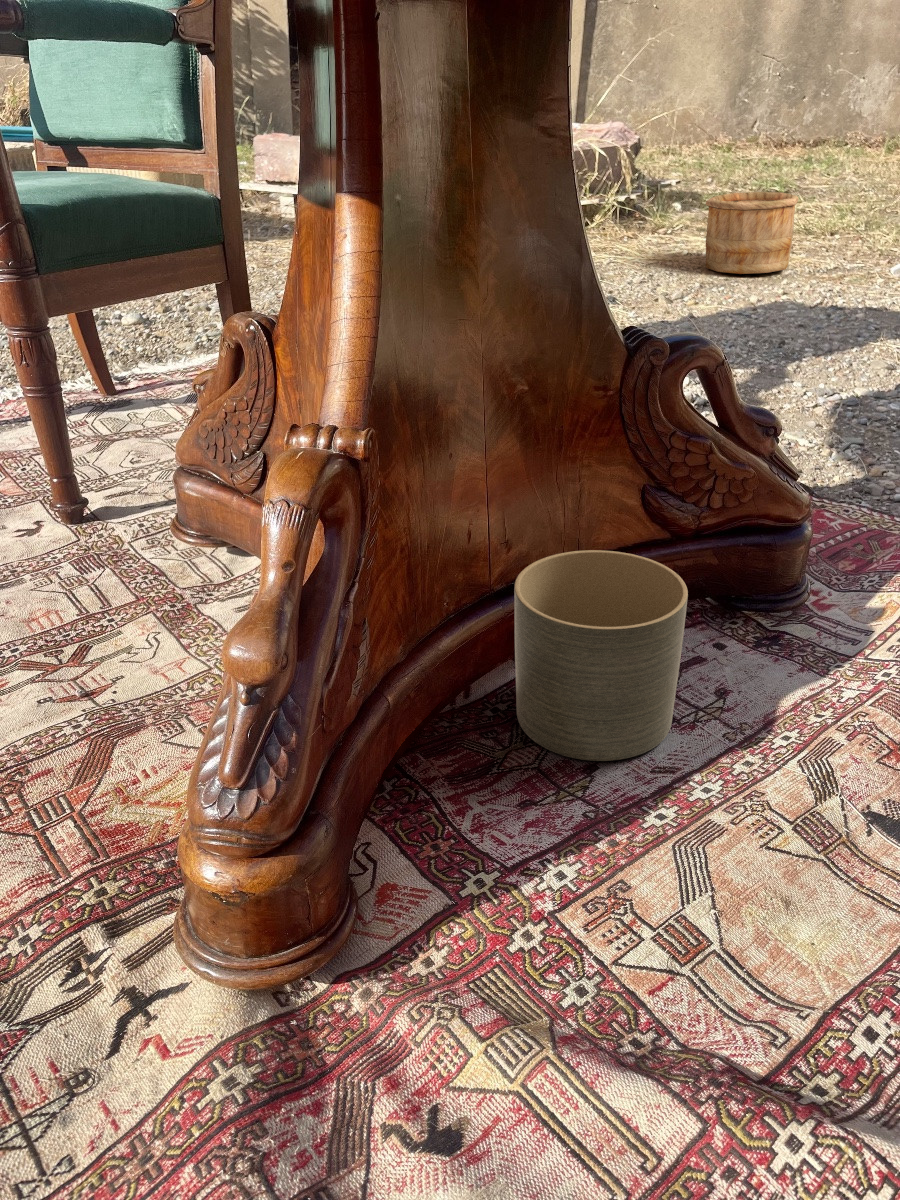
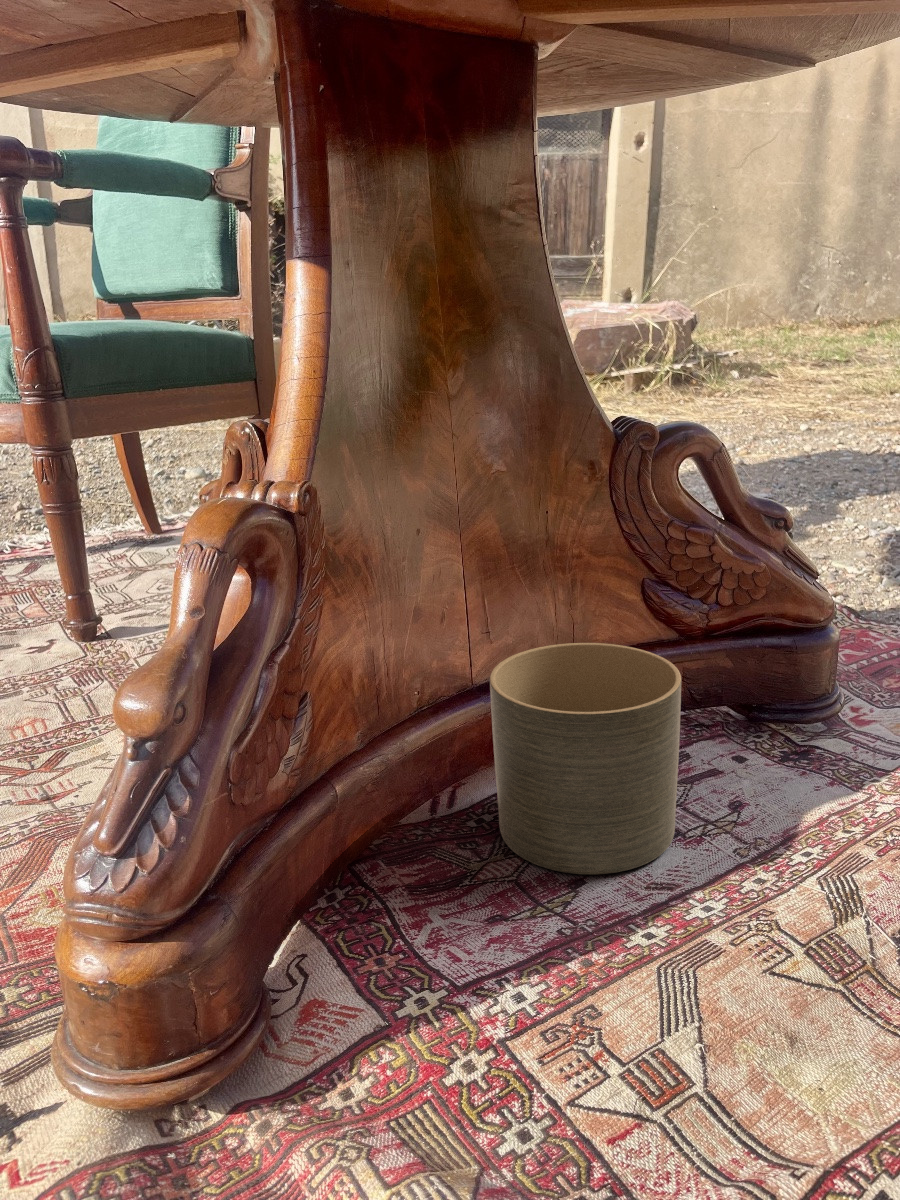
wooden bucket: present [706,192,798,274] -> none [758,351,852,427]

